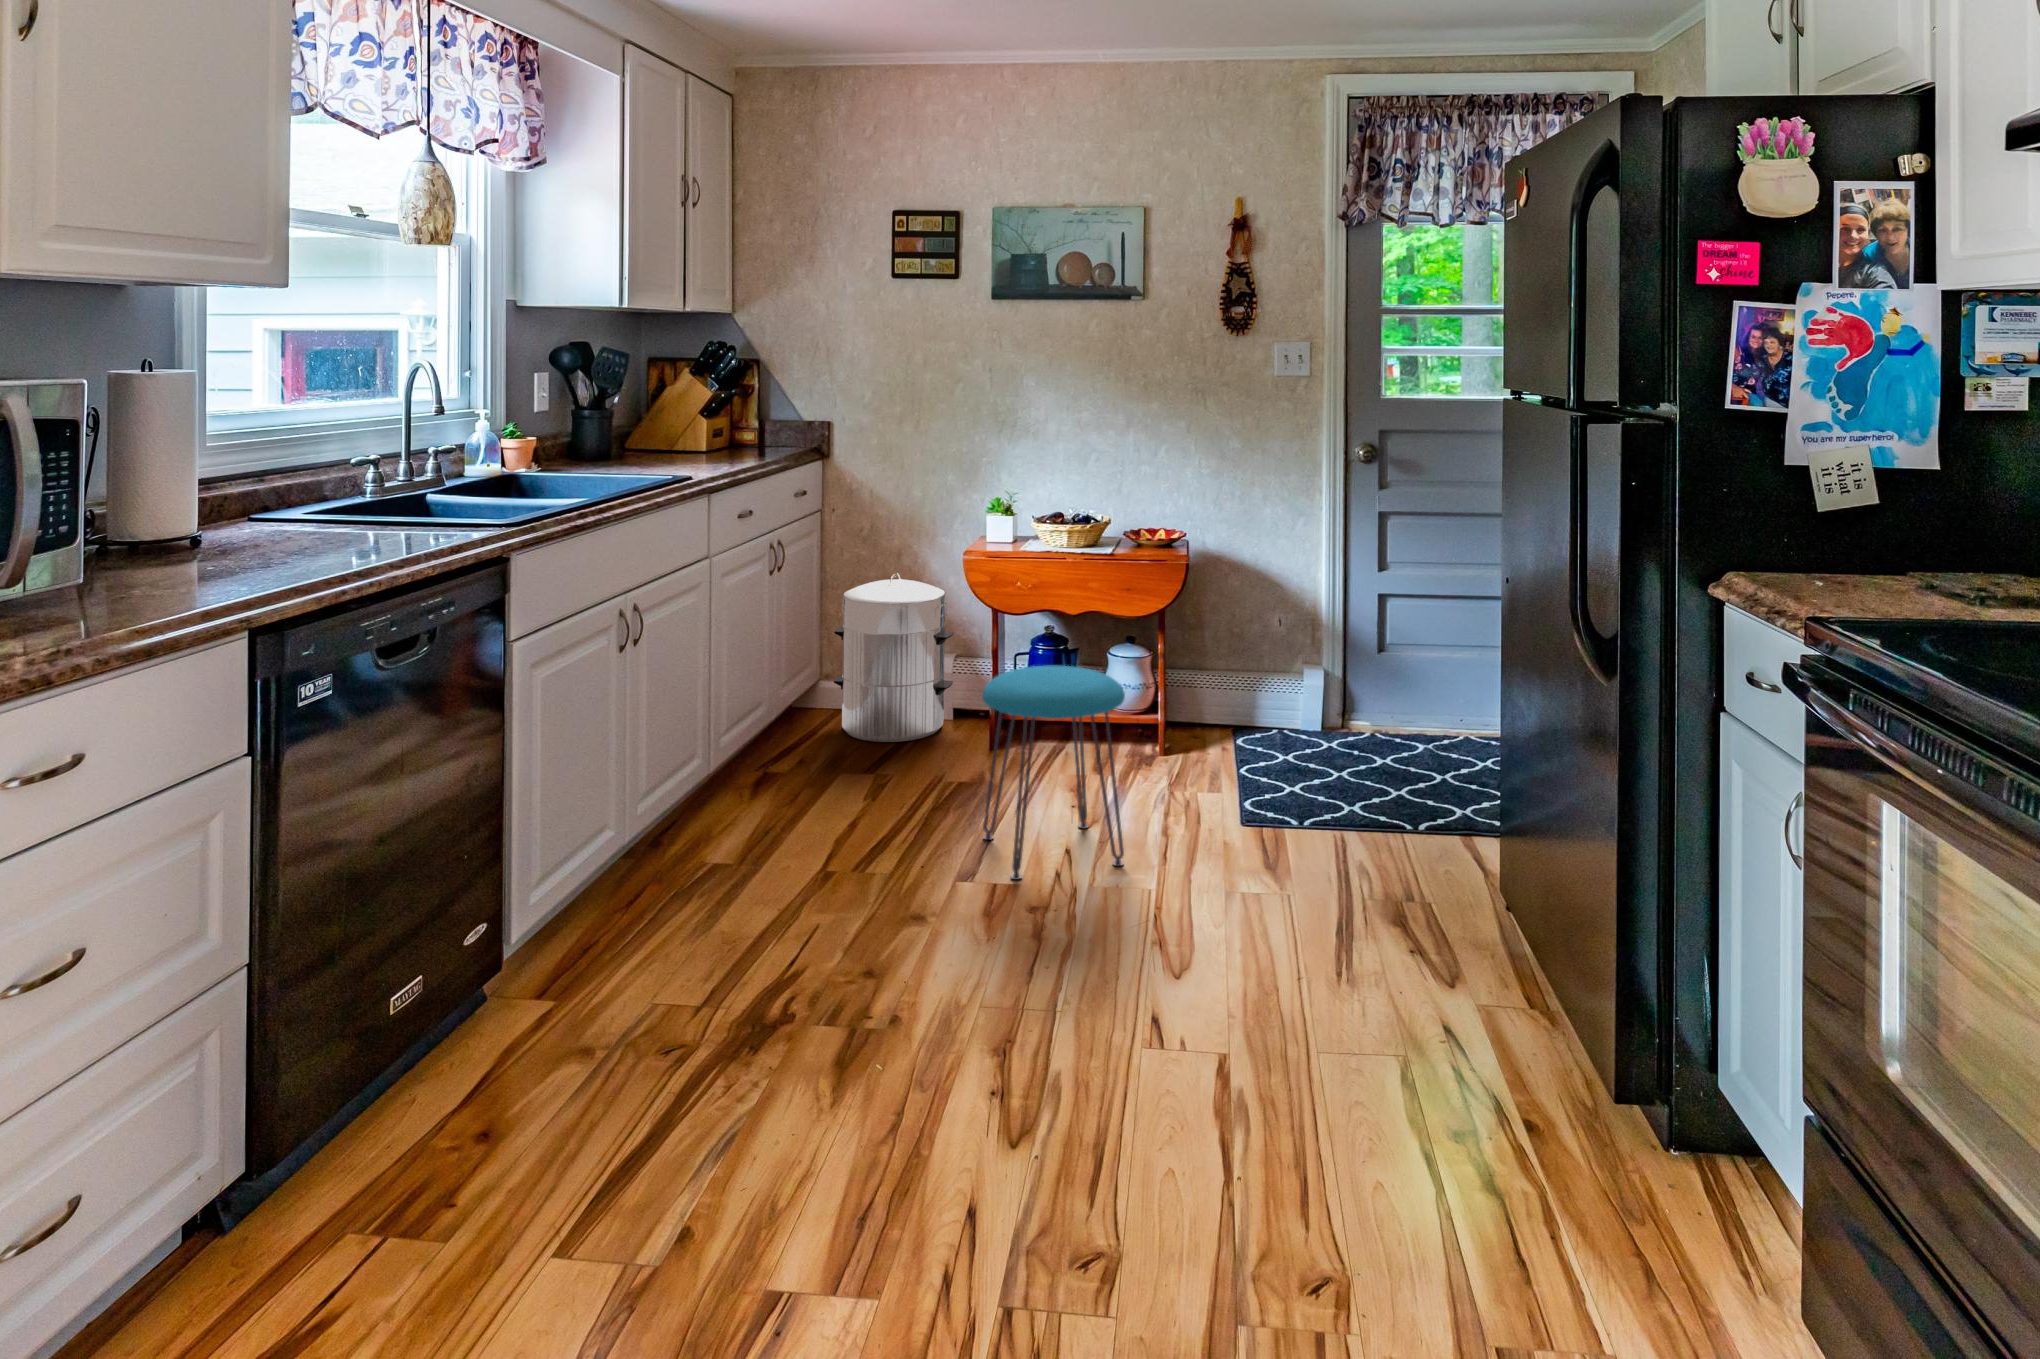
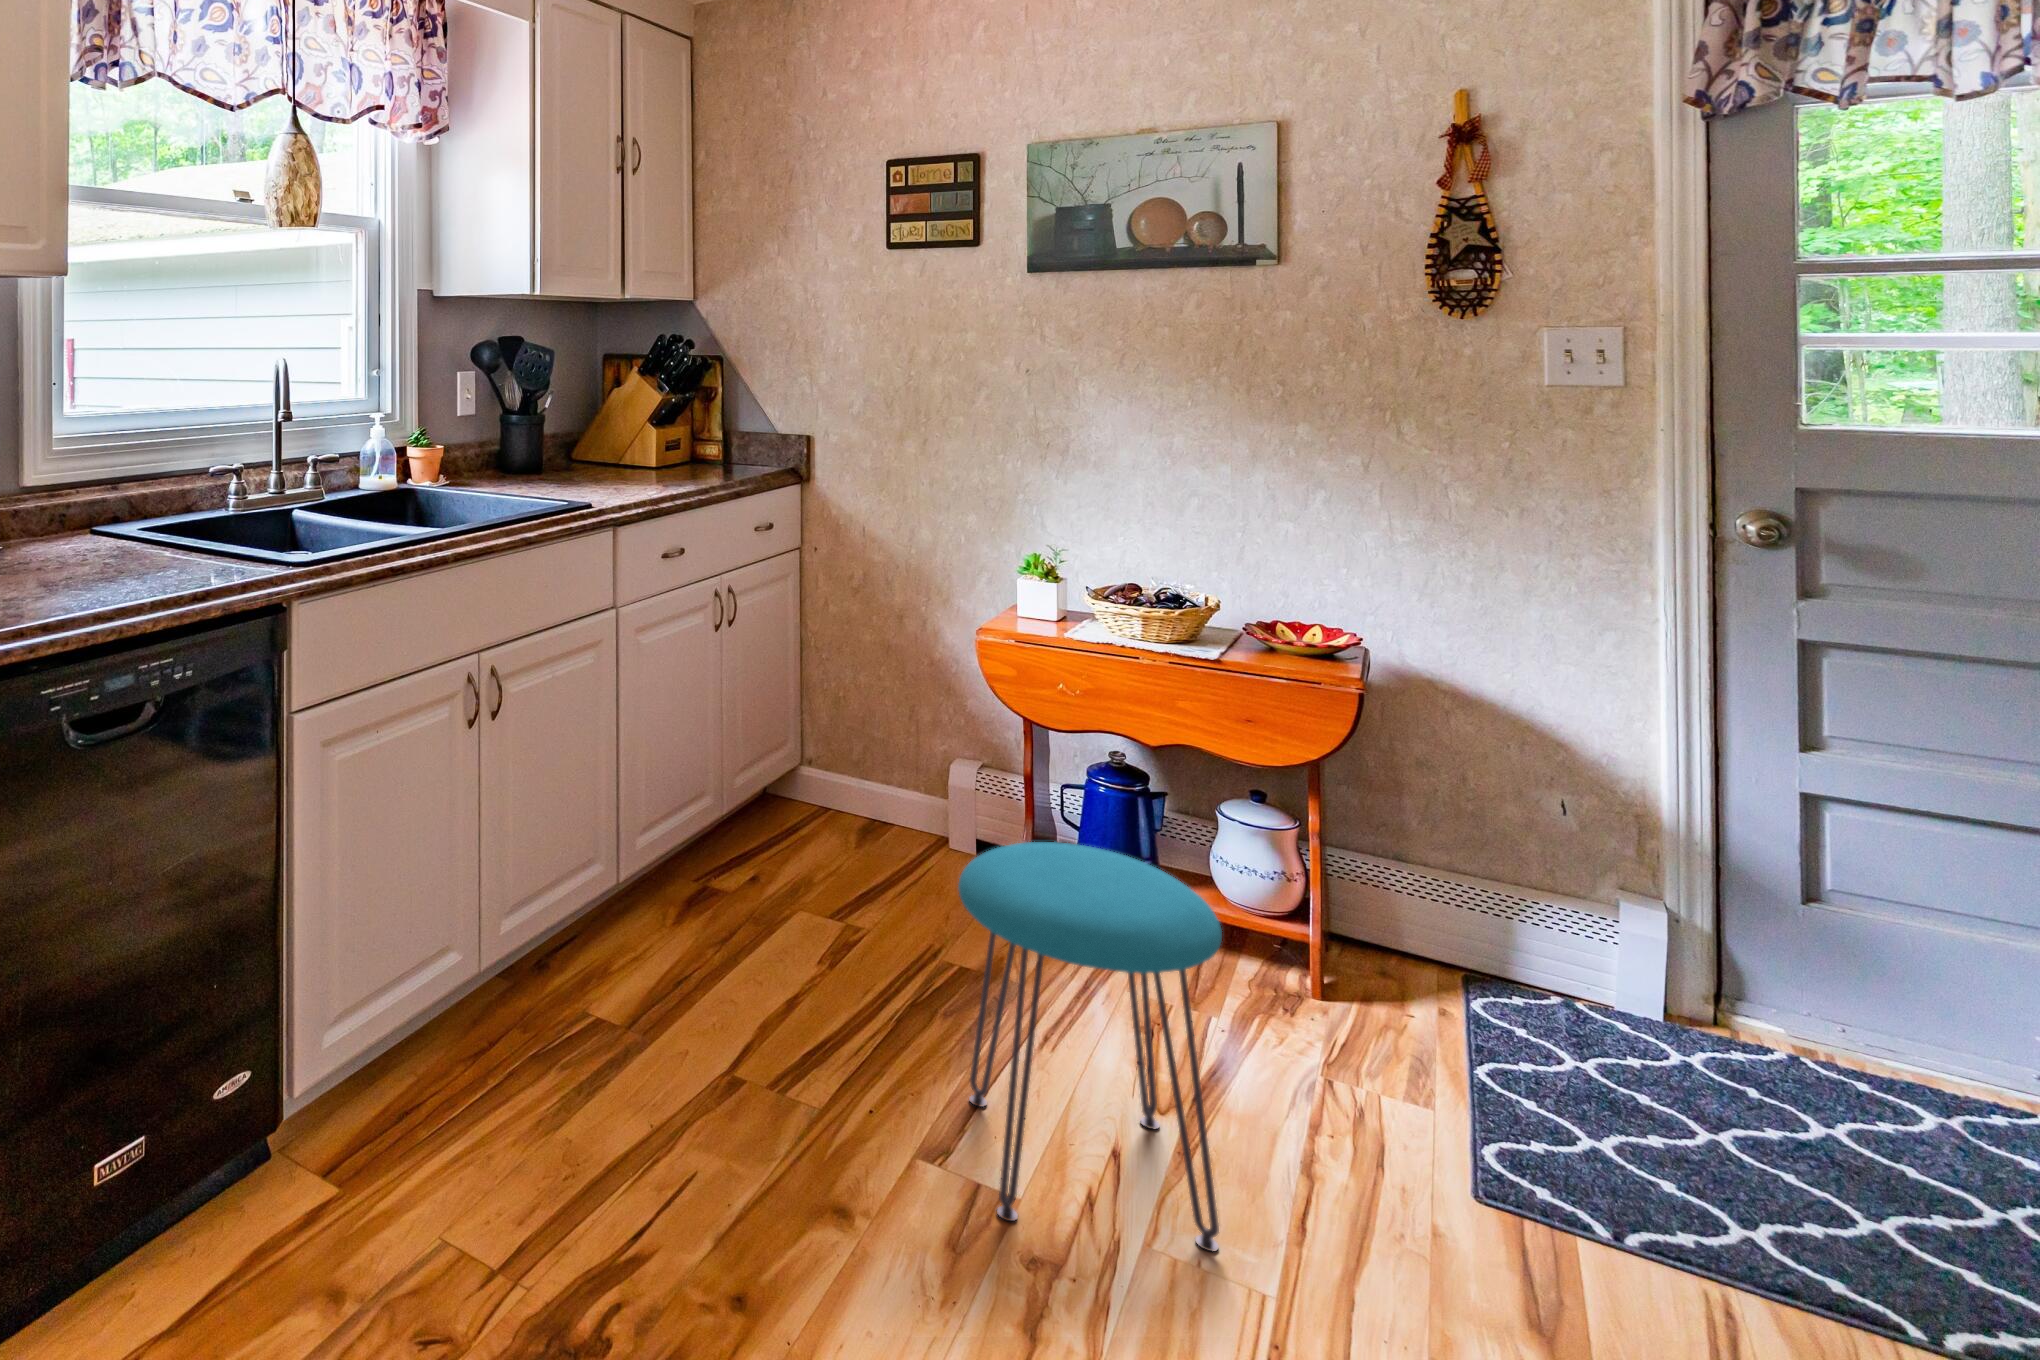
waste bin: present [834,573,954,742] -> none [814,641,974,872]

